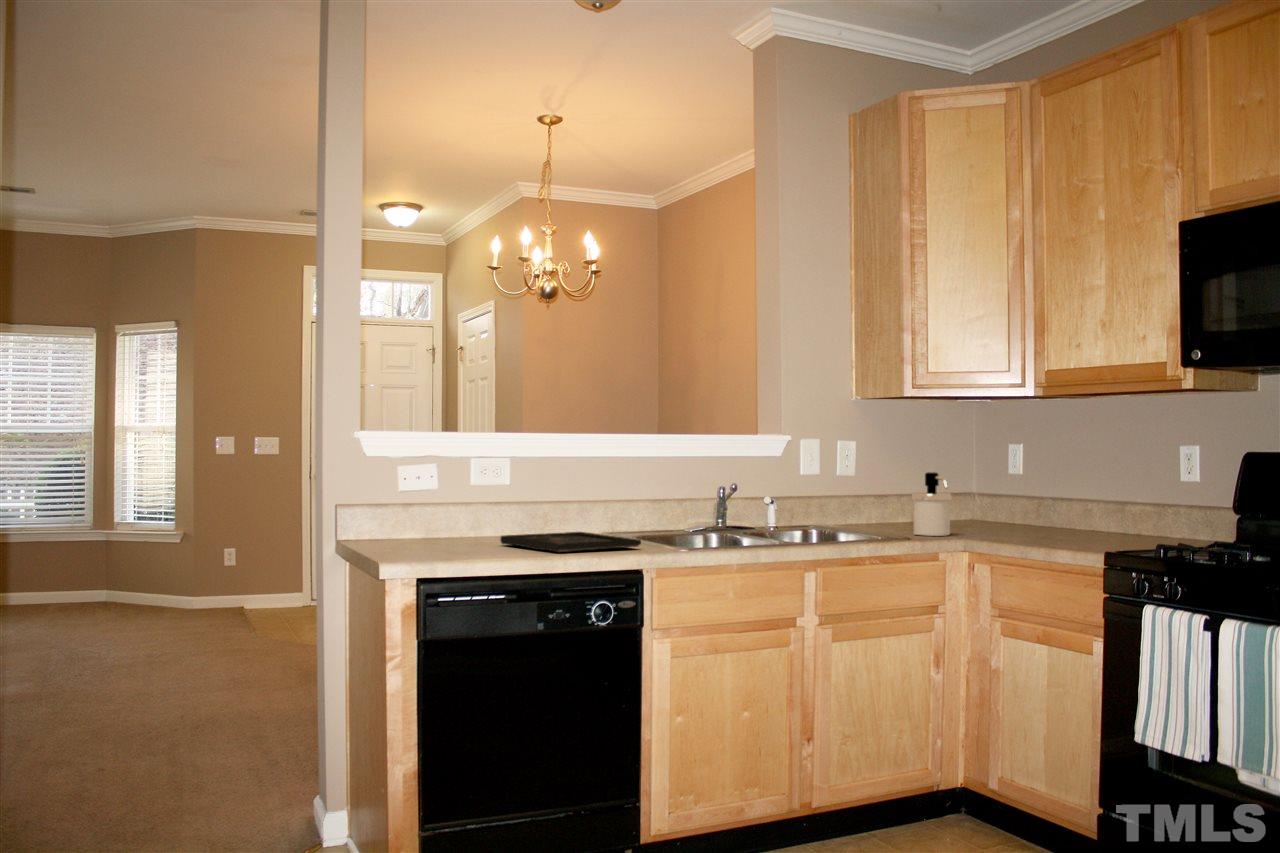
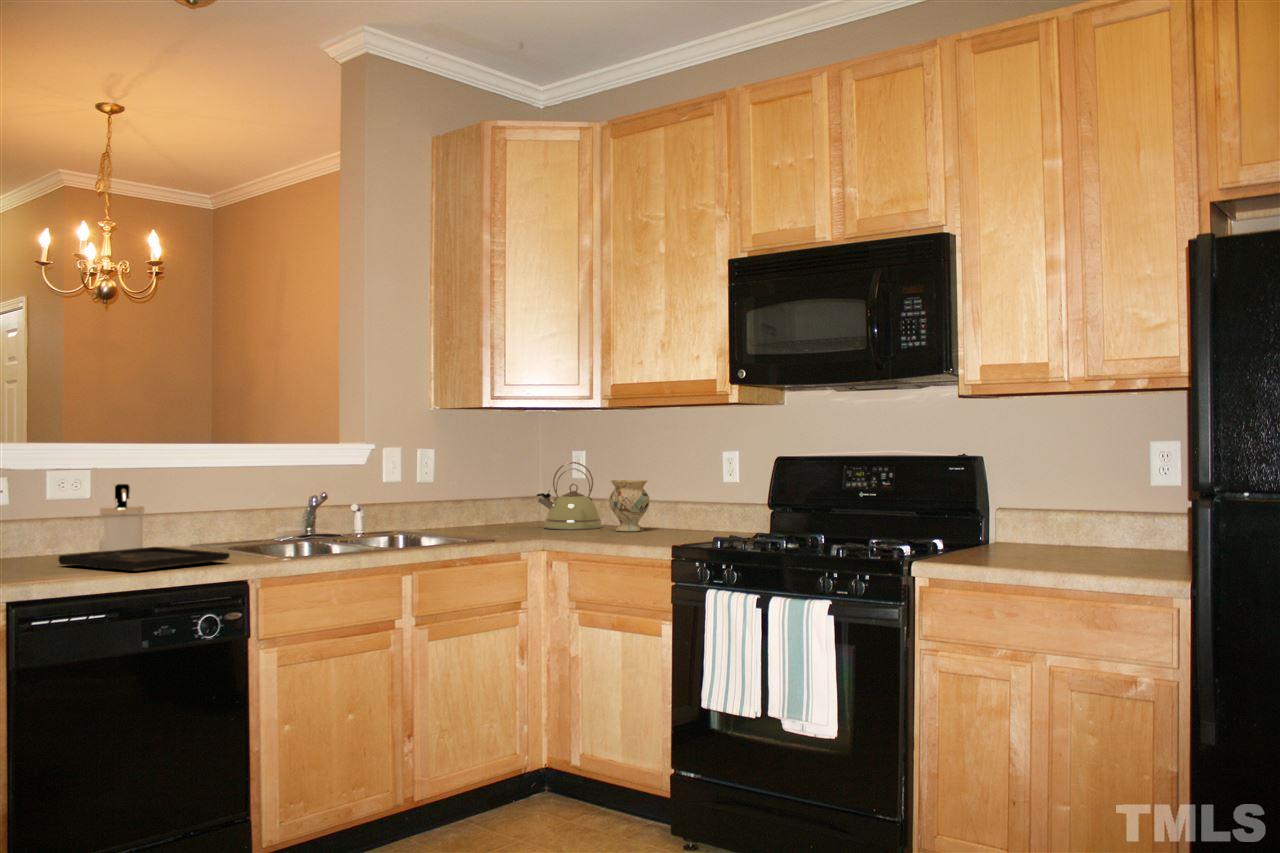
kettle: none [963,457,1039,533] -> present [537,462,602,530]
soap dispenser: present [912,472,951,536] -> present [99,484,145,552]
vase: none [1044,478,1092,537] -> present [609,480,649,532]

